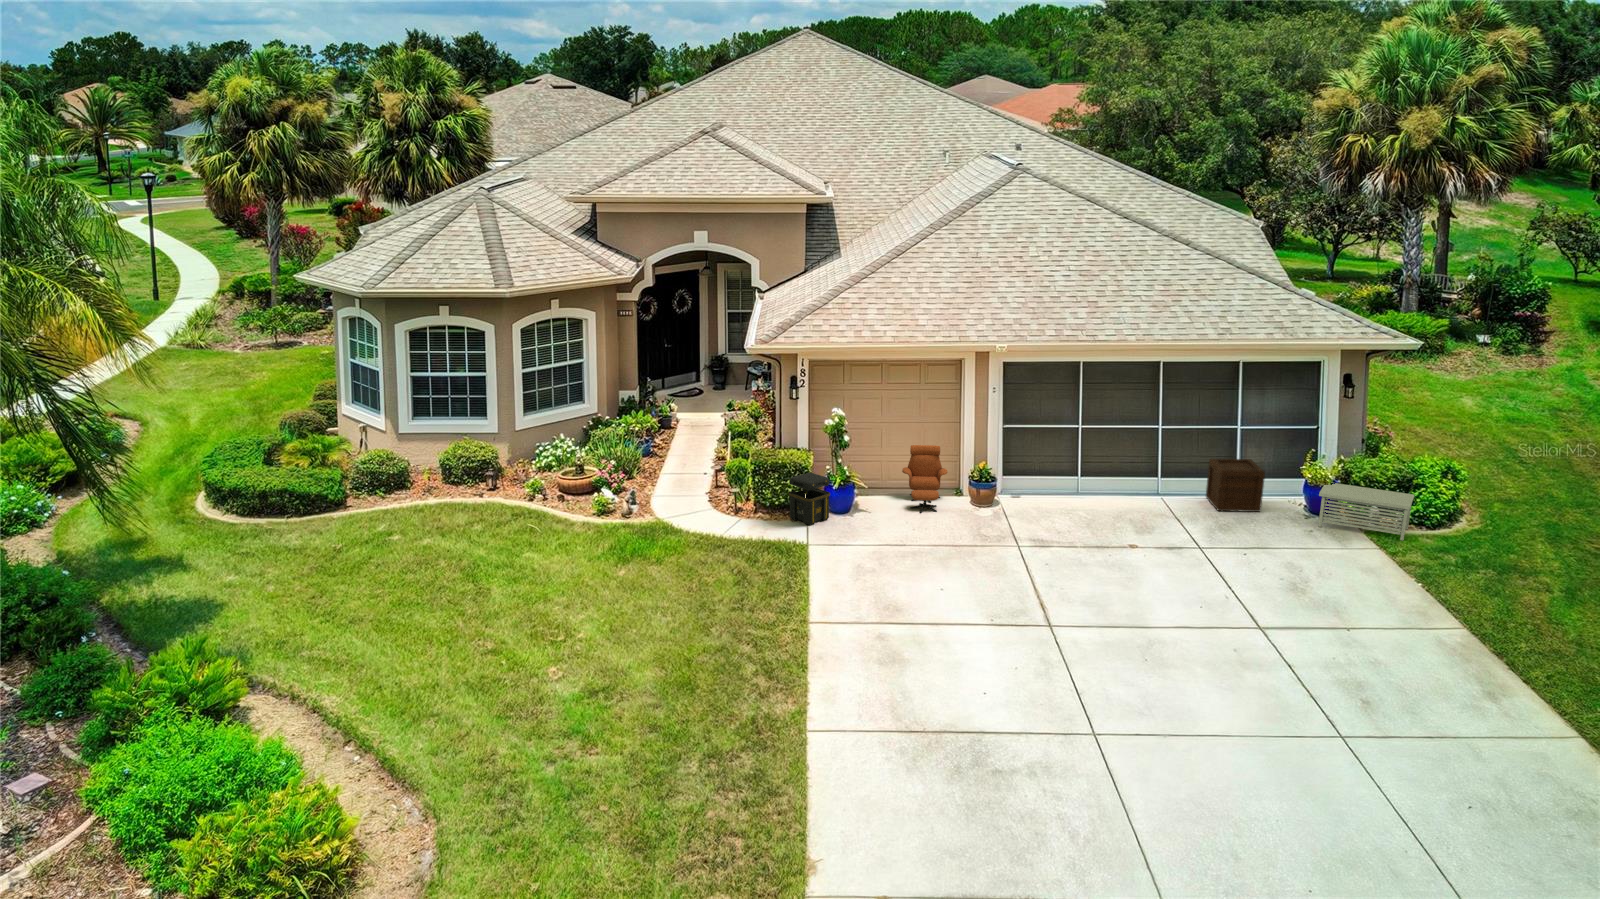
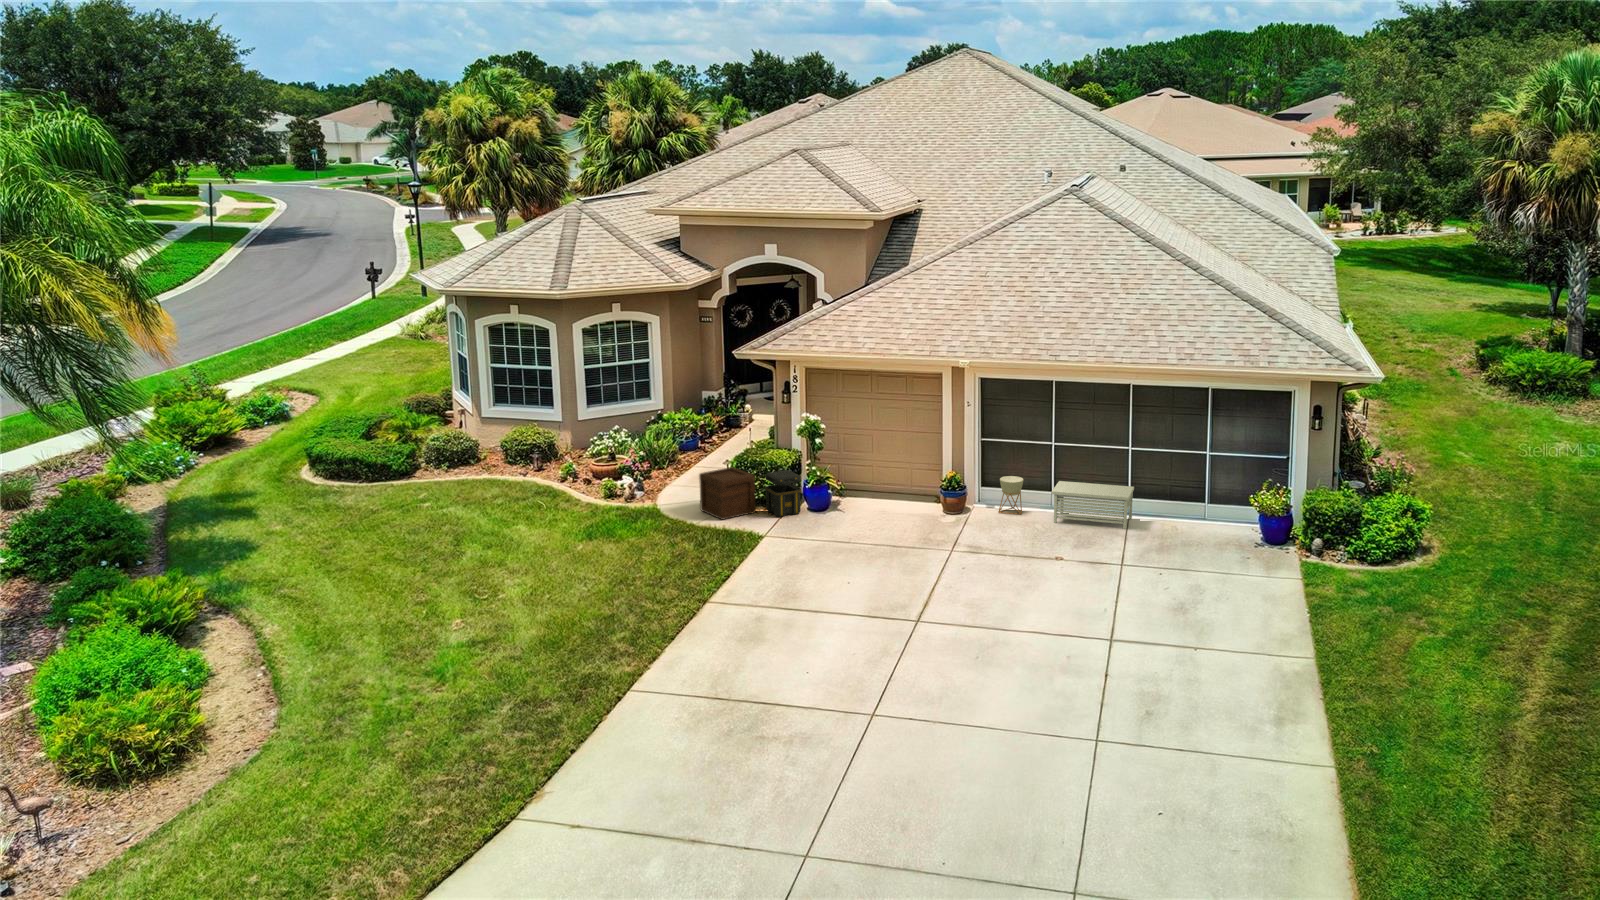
lounge chair: present [902,445,948,513] -> none [882,452,927,515]
wooden crate: present [1206,459,1265,512] -> present [699,467,756,520]
planter: none [1028,463,1053,502] -> present [999,476,1024,515]
storage bench: present [1318,483,1414,541] -> present [1052,481,1134,529]

